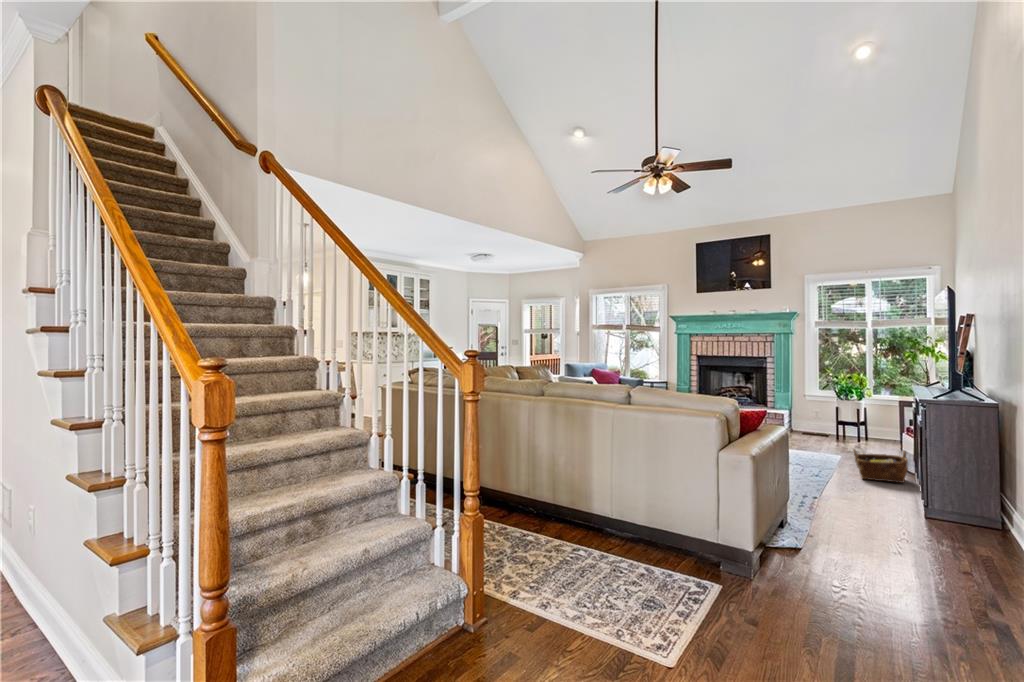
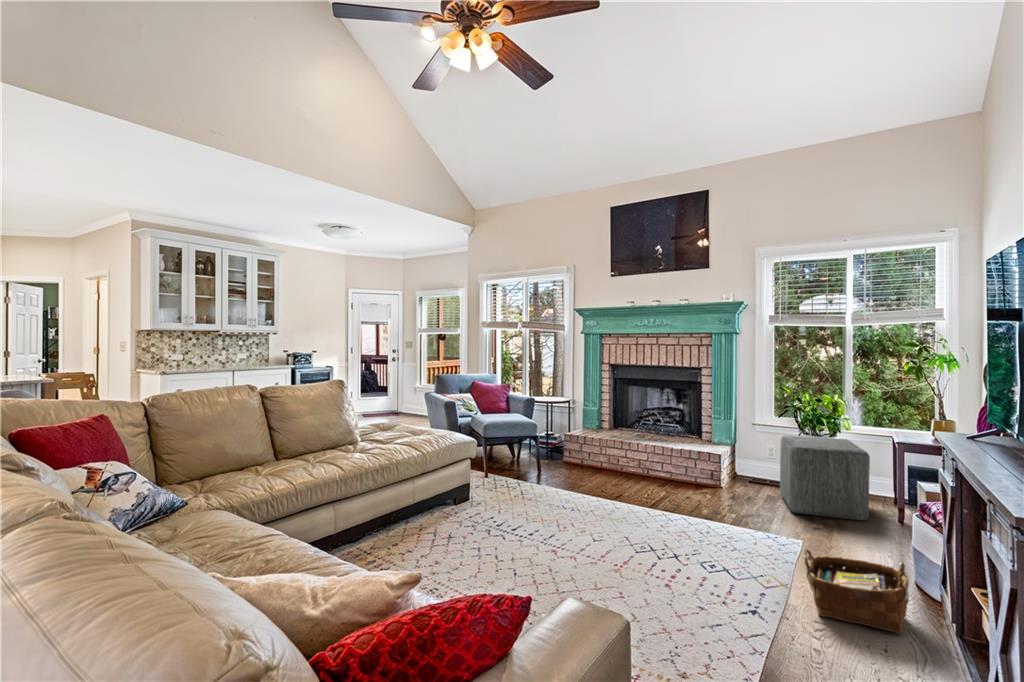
ottoman: none [826,400,885,449] -> present [780,435,870,520]

